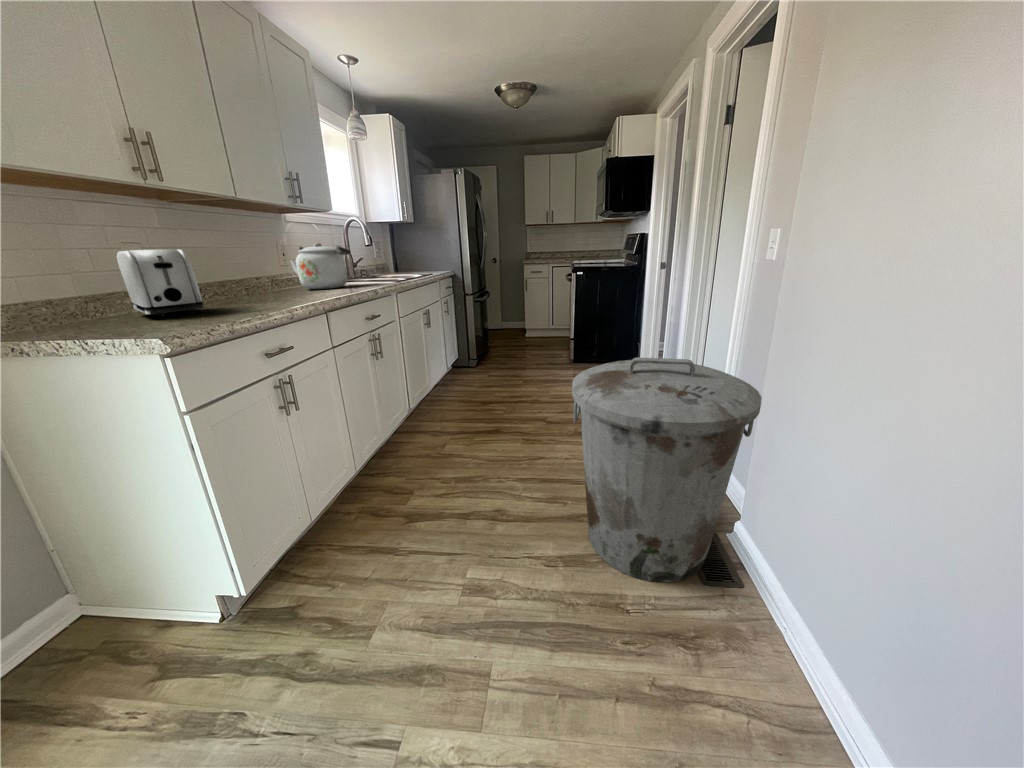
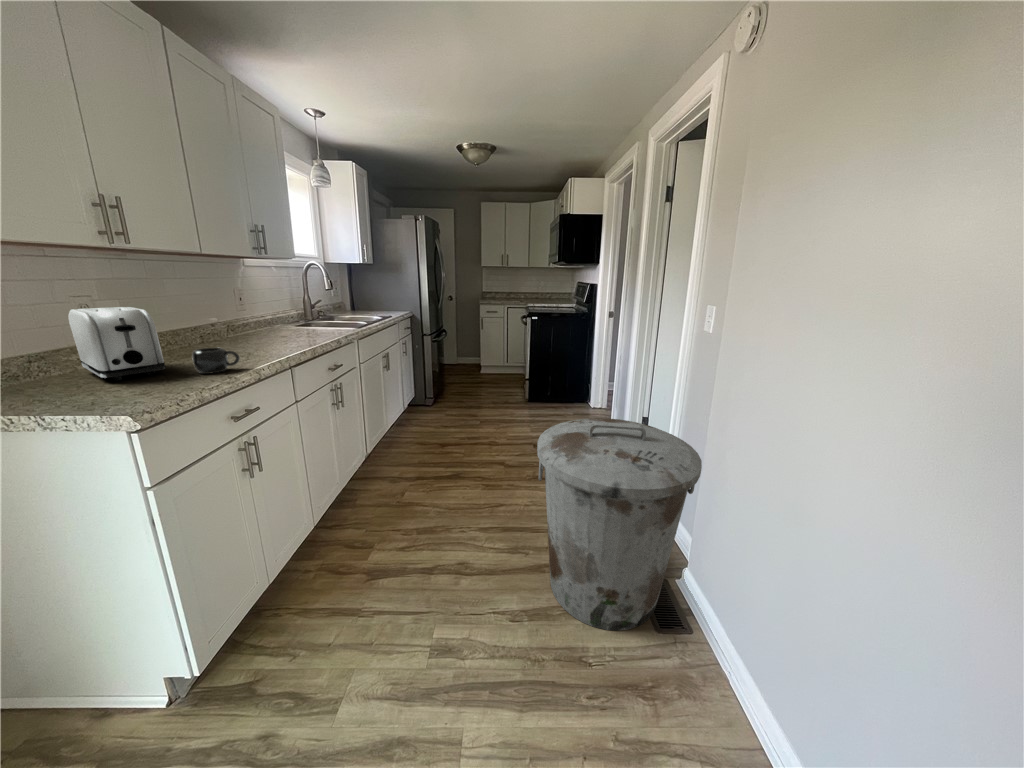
kettle: present [291,243,350,290] -> none [251,291,316,337]
mug: none [226,287,271,312] -> present [192,347,240,374]

